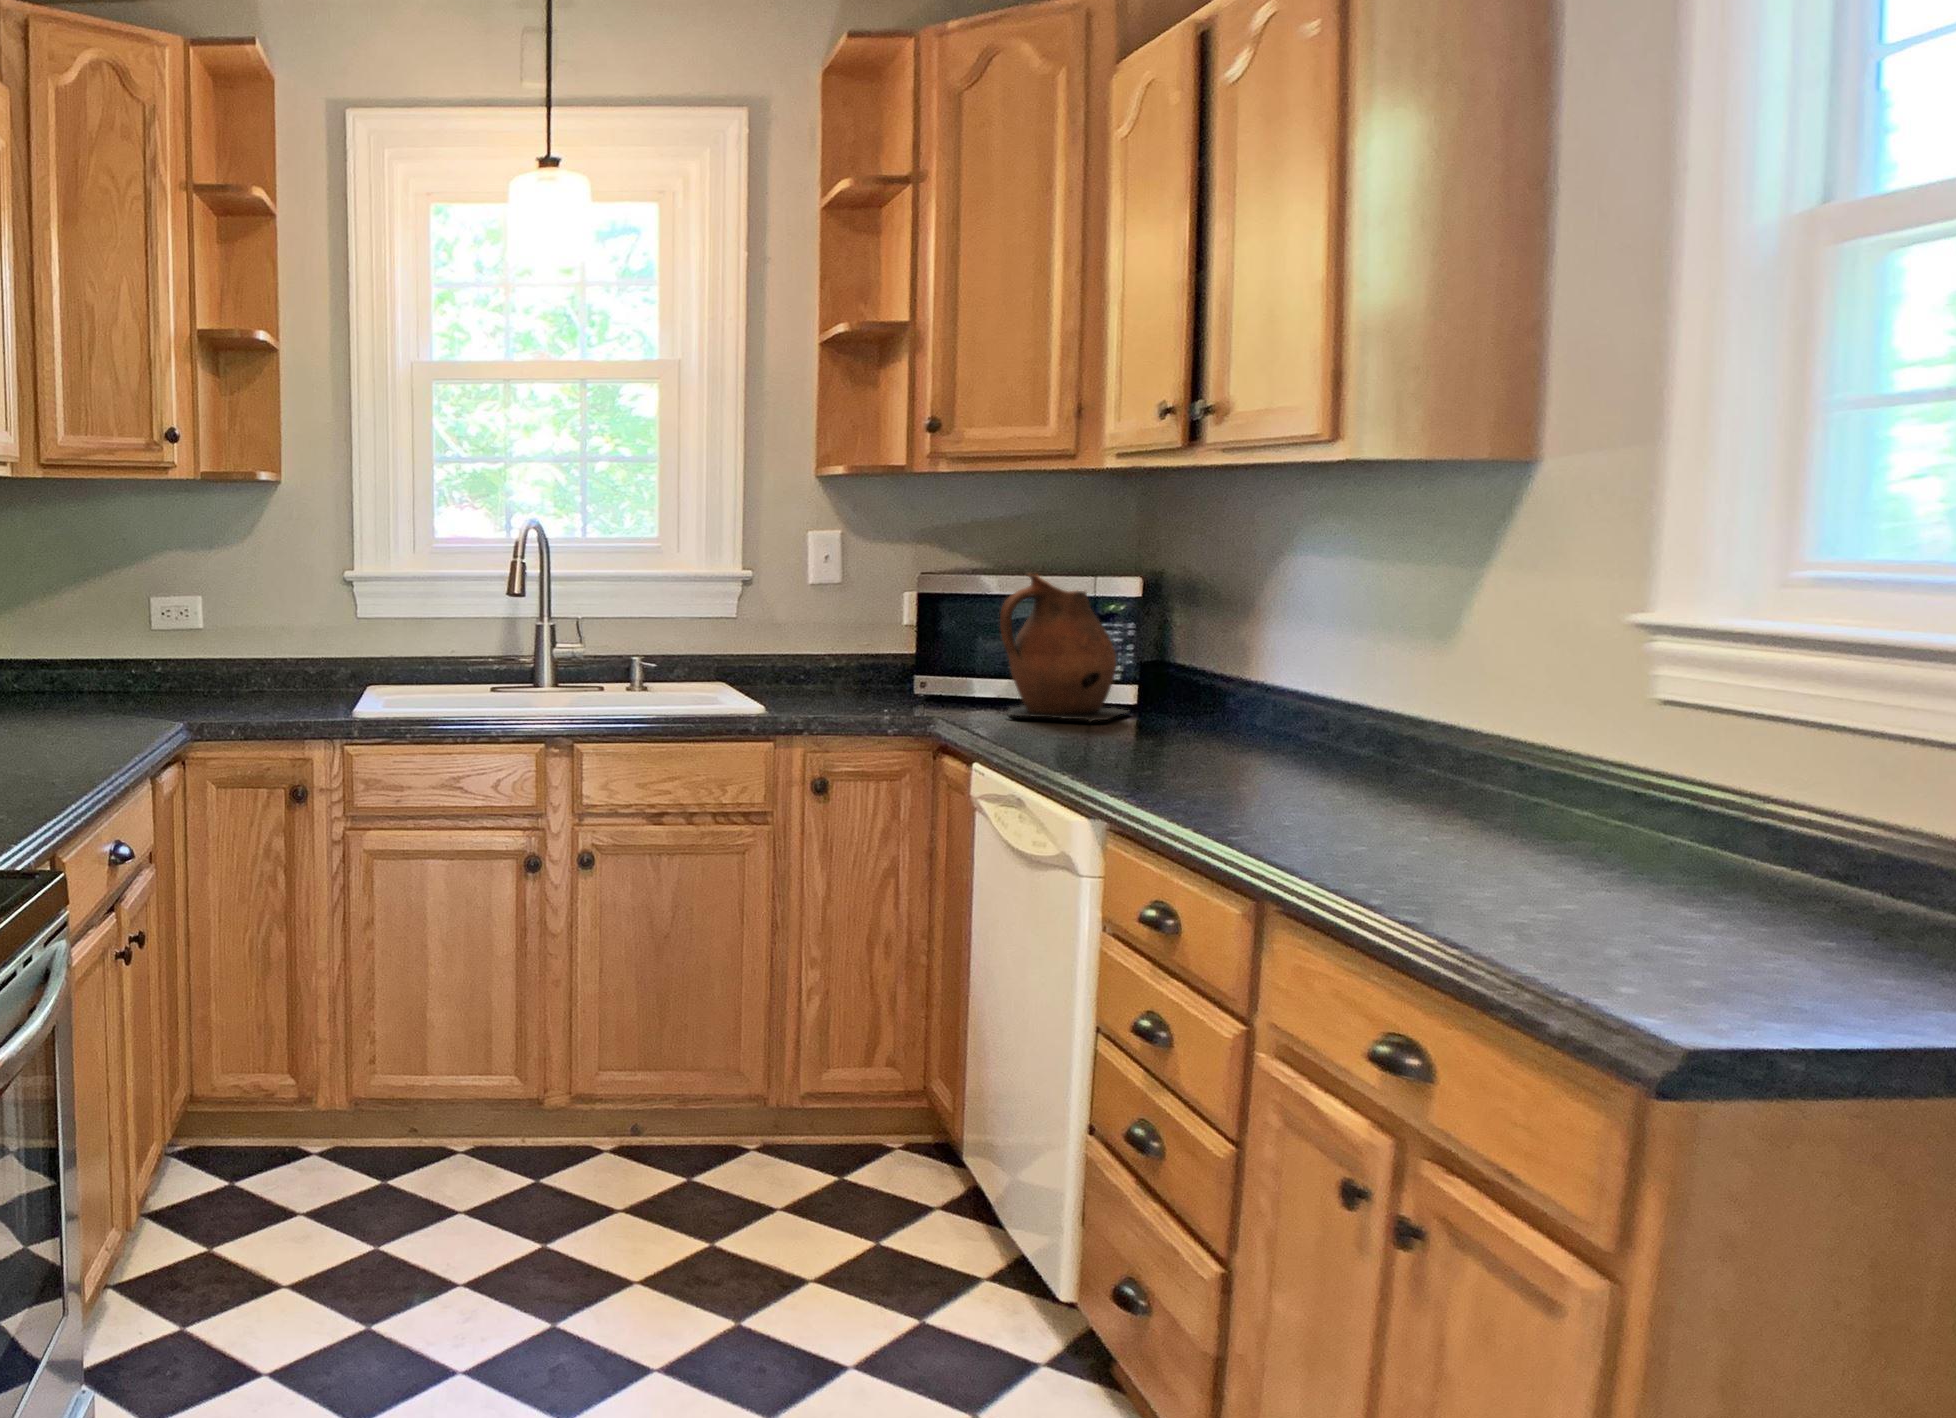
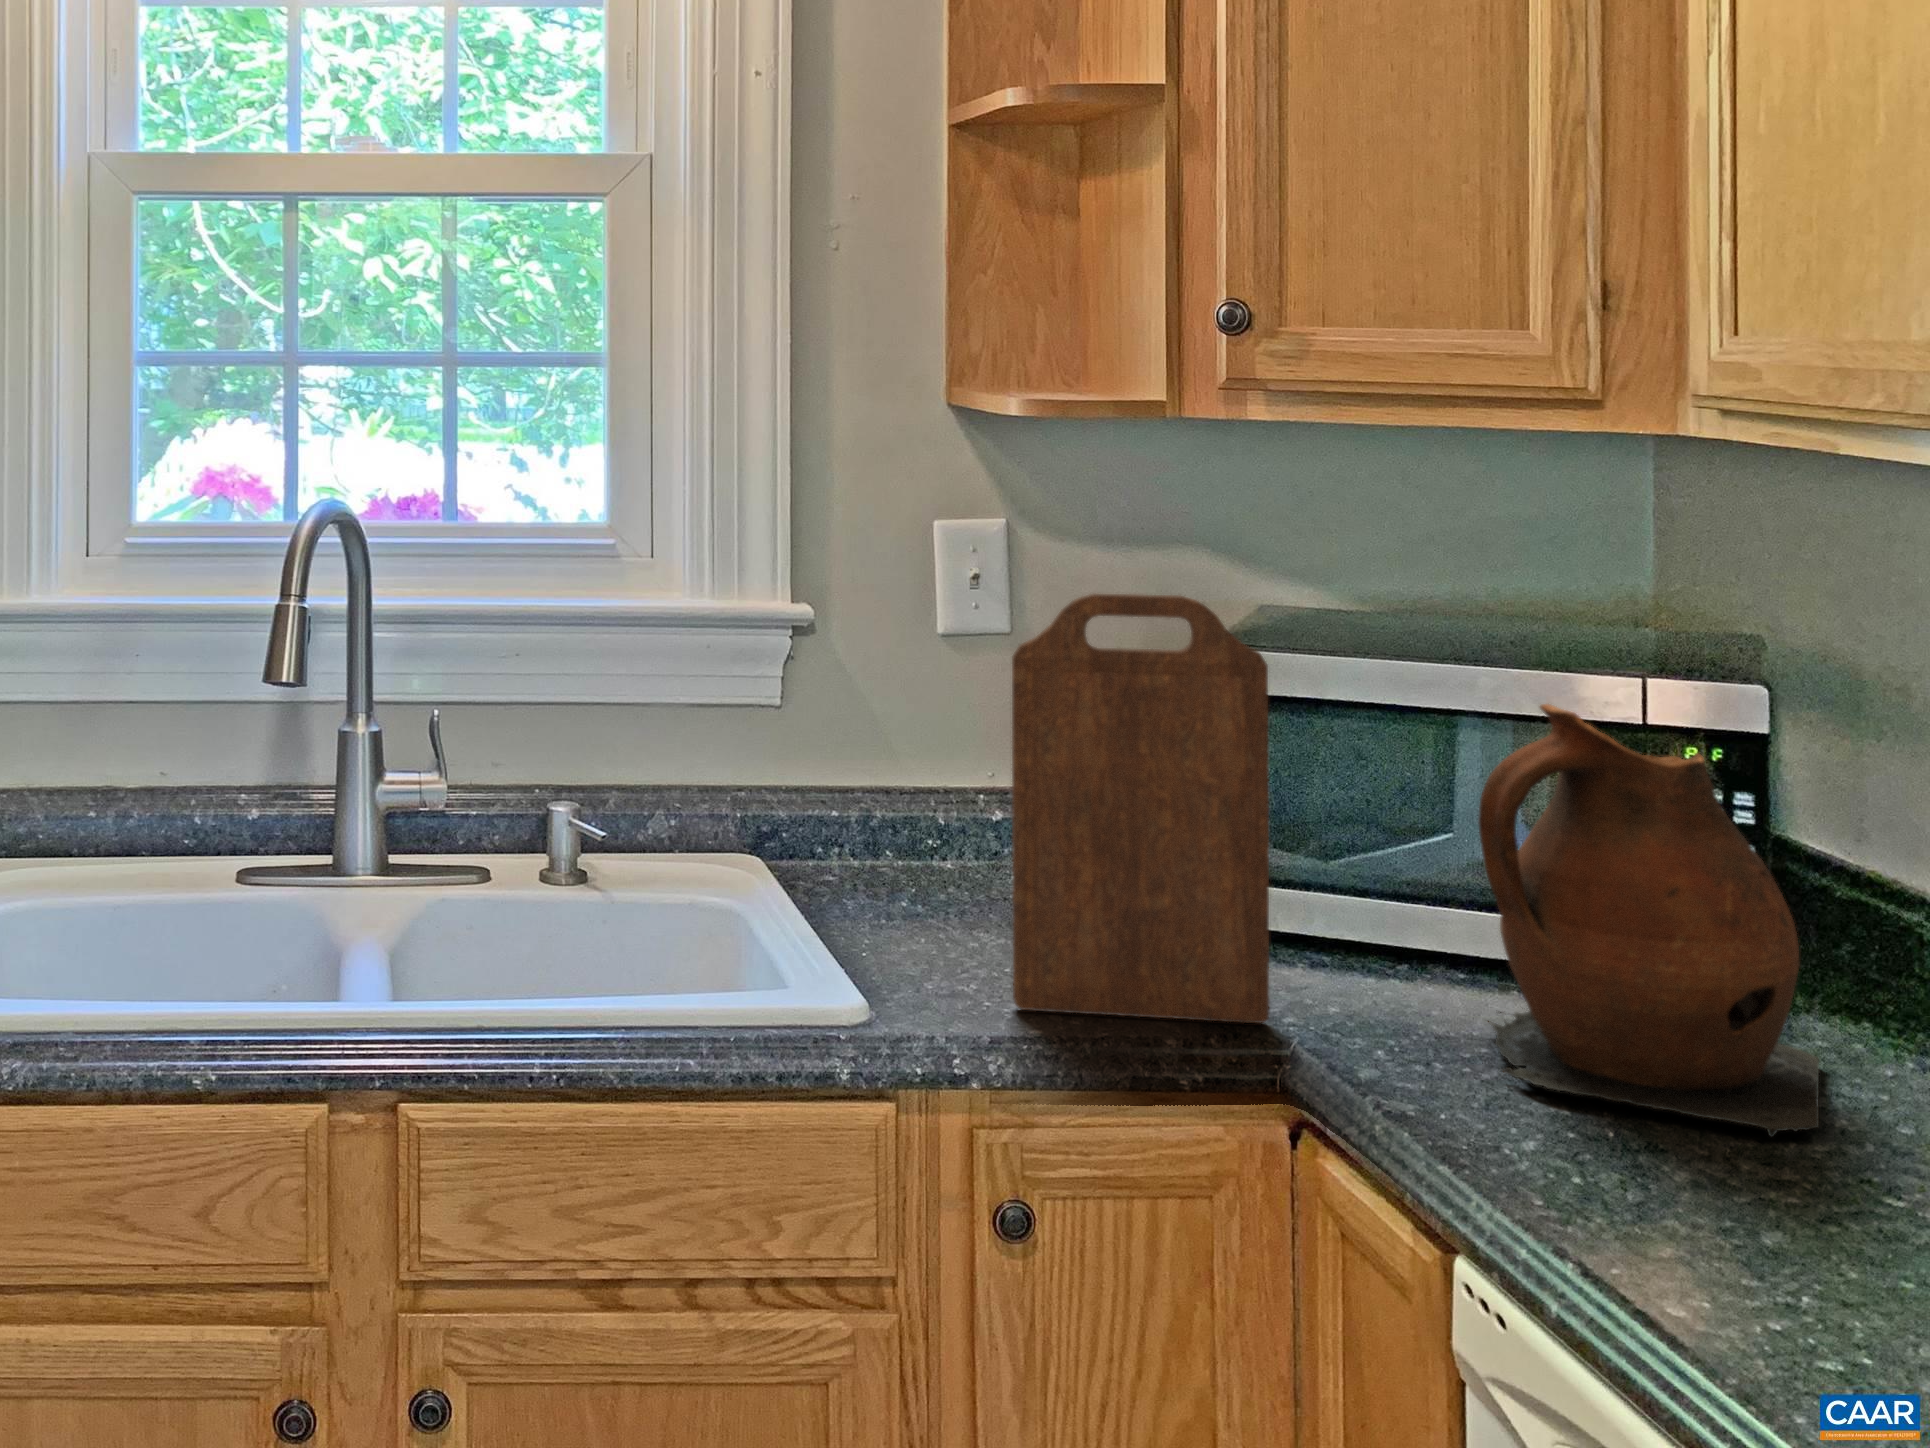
cutting board: none [823,539,927,711] -> present [1012,593,1269,1023]

